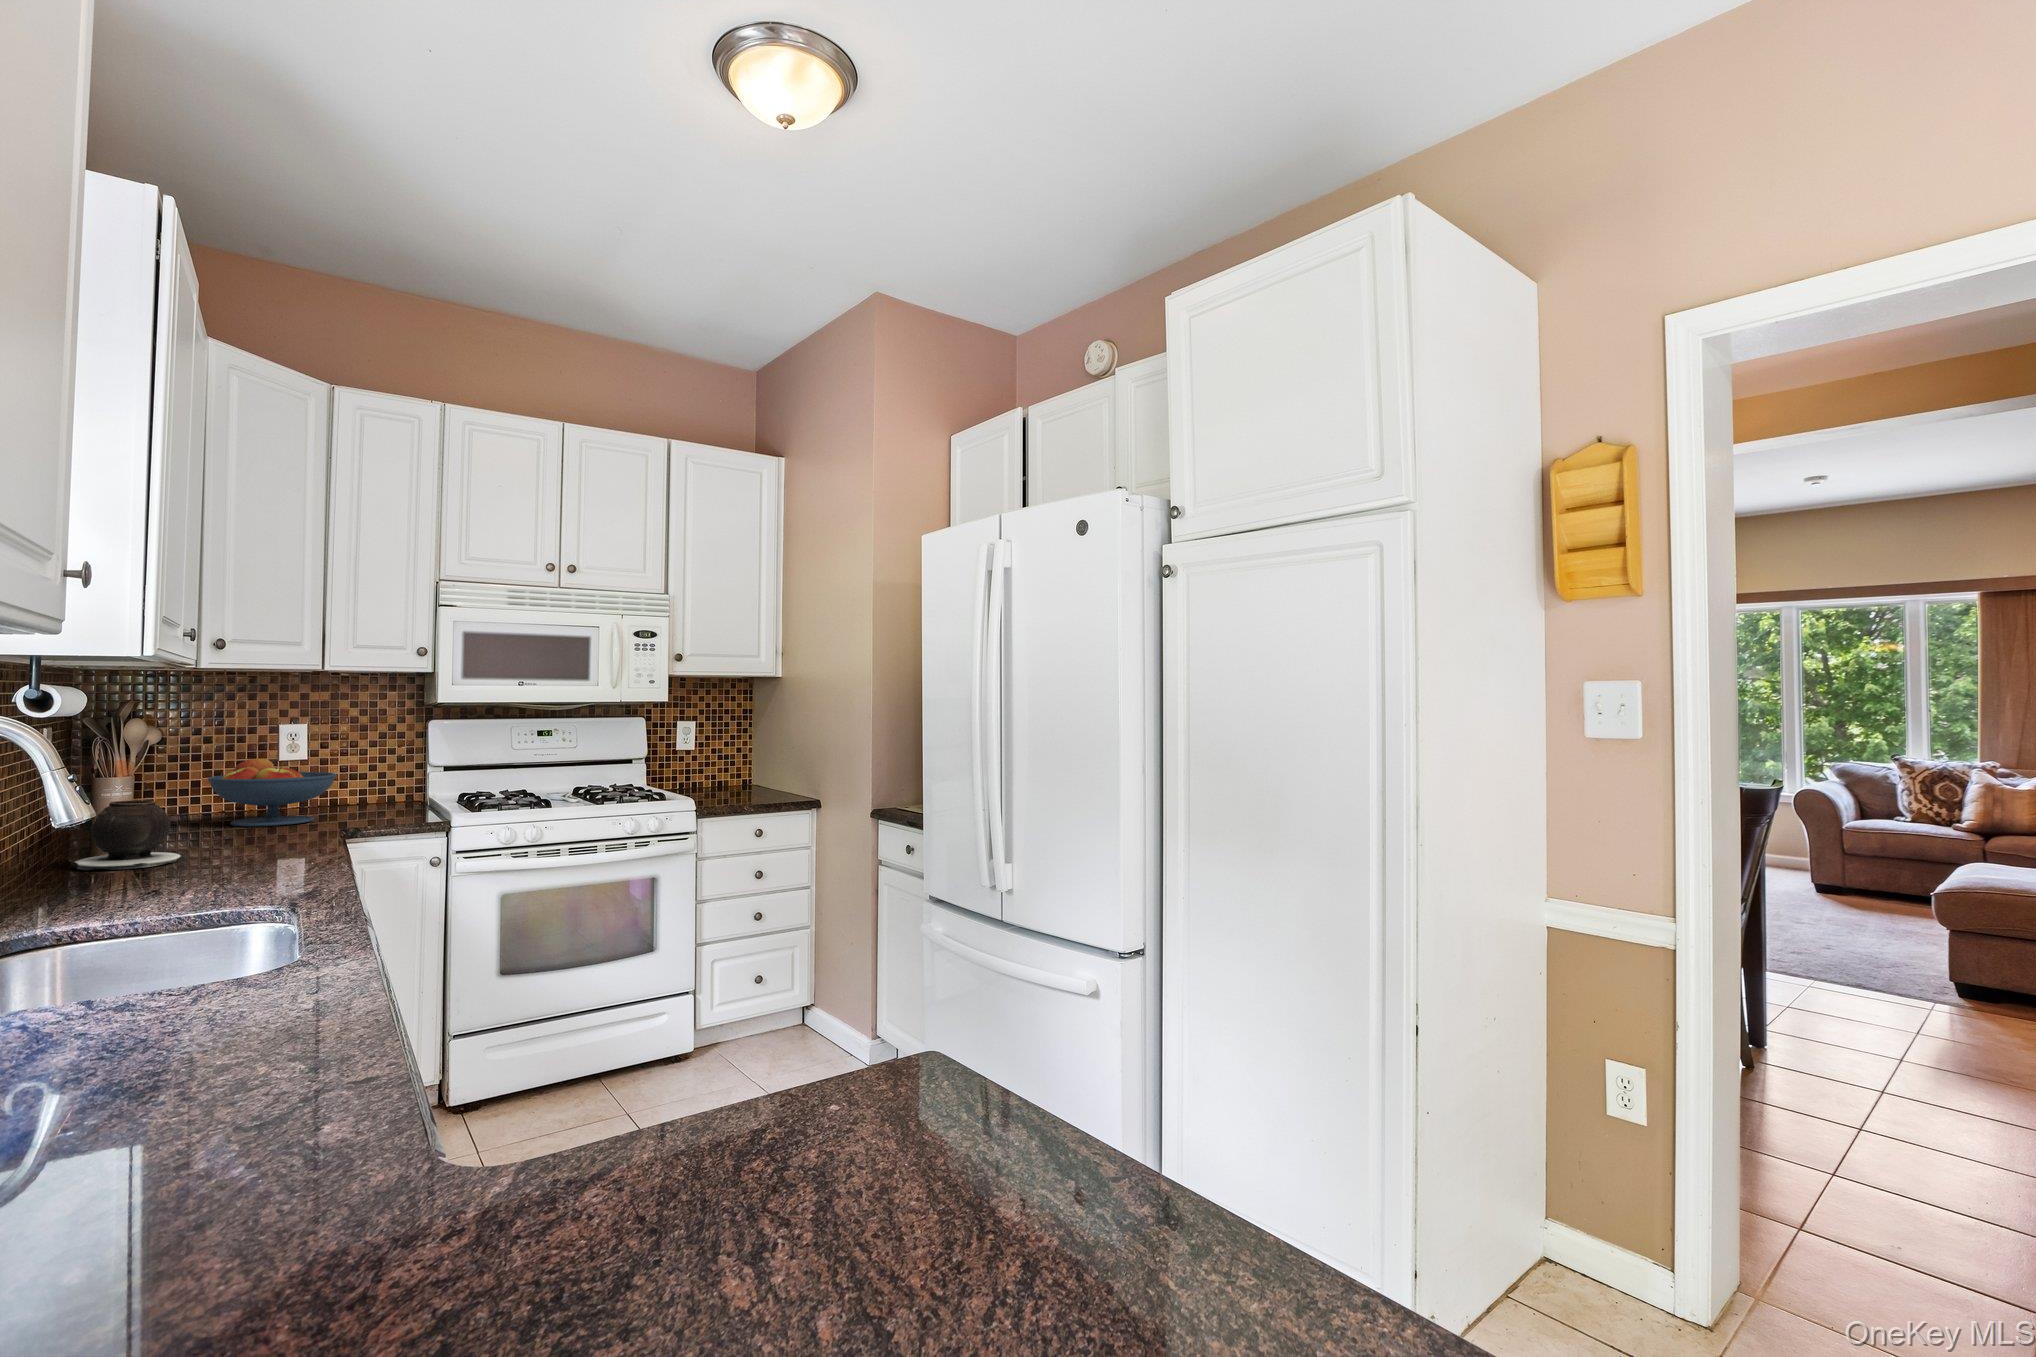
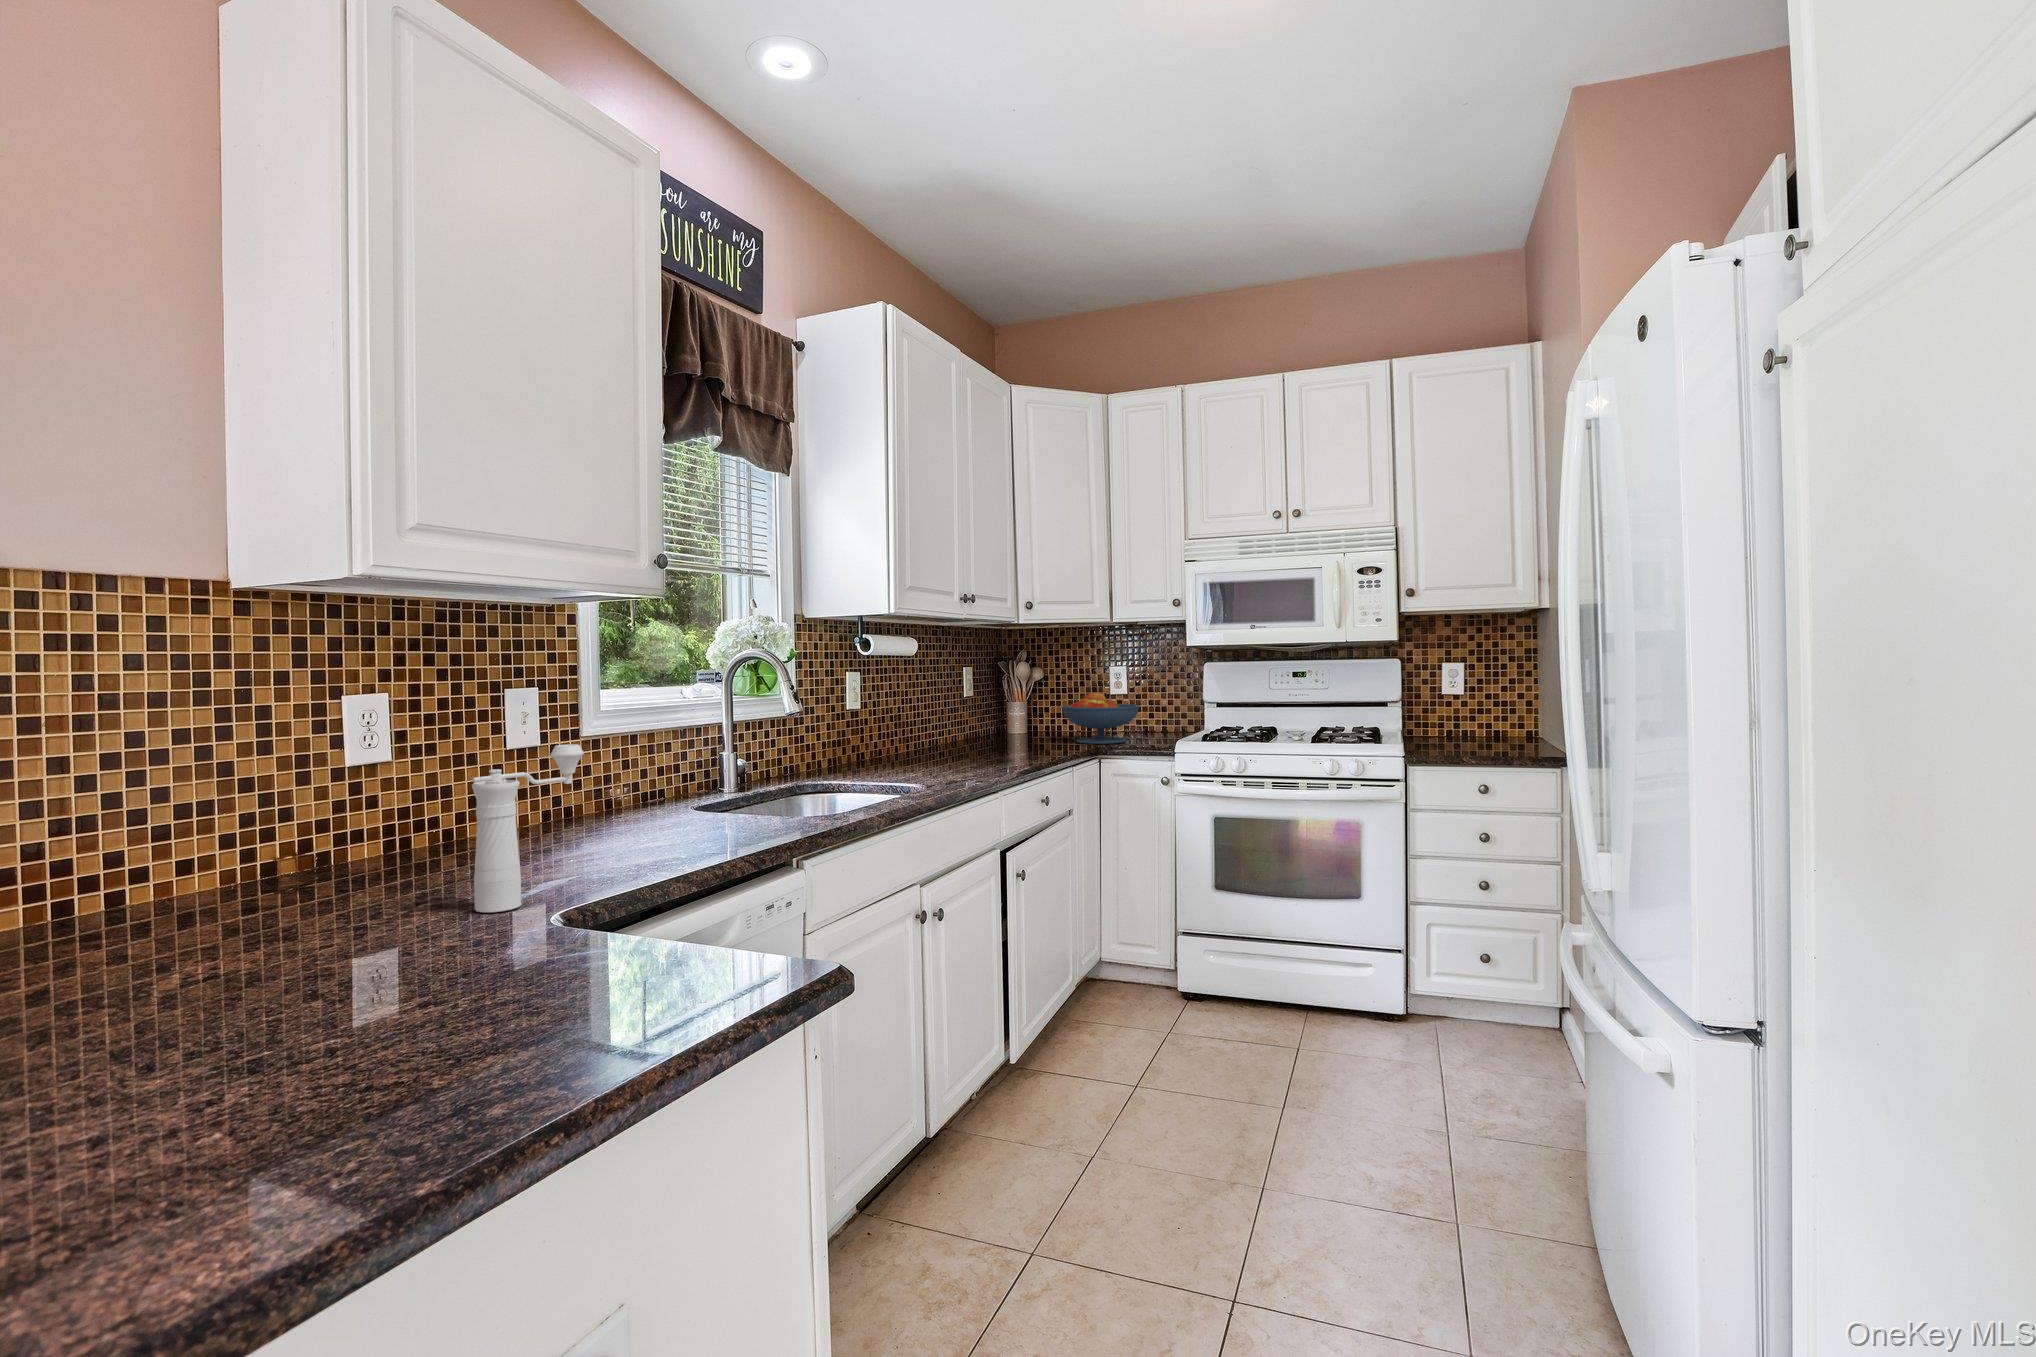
vase: present [74,800,180,870] -> none [936,716,988,761]
pepper mill: none [181,896,309,1260] -> present [472,744,584,913]

